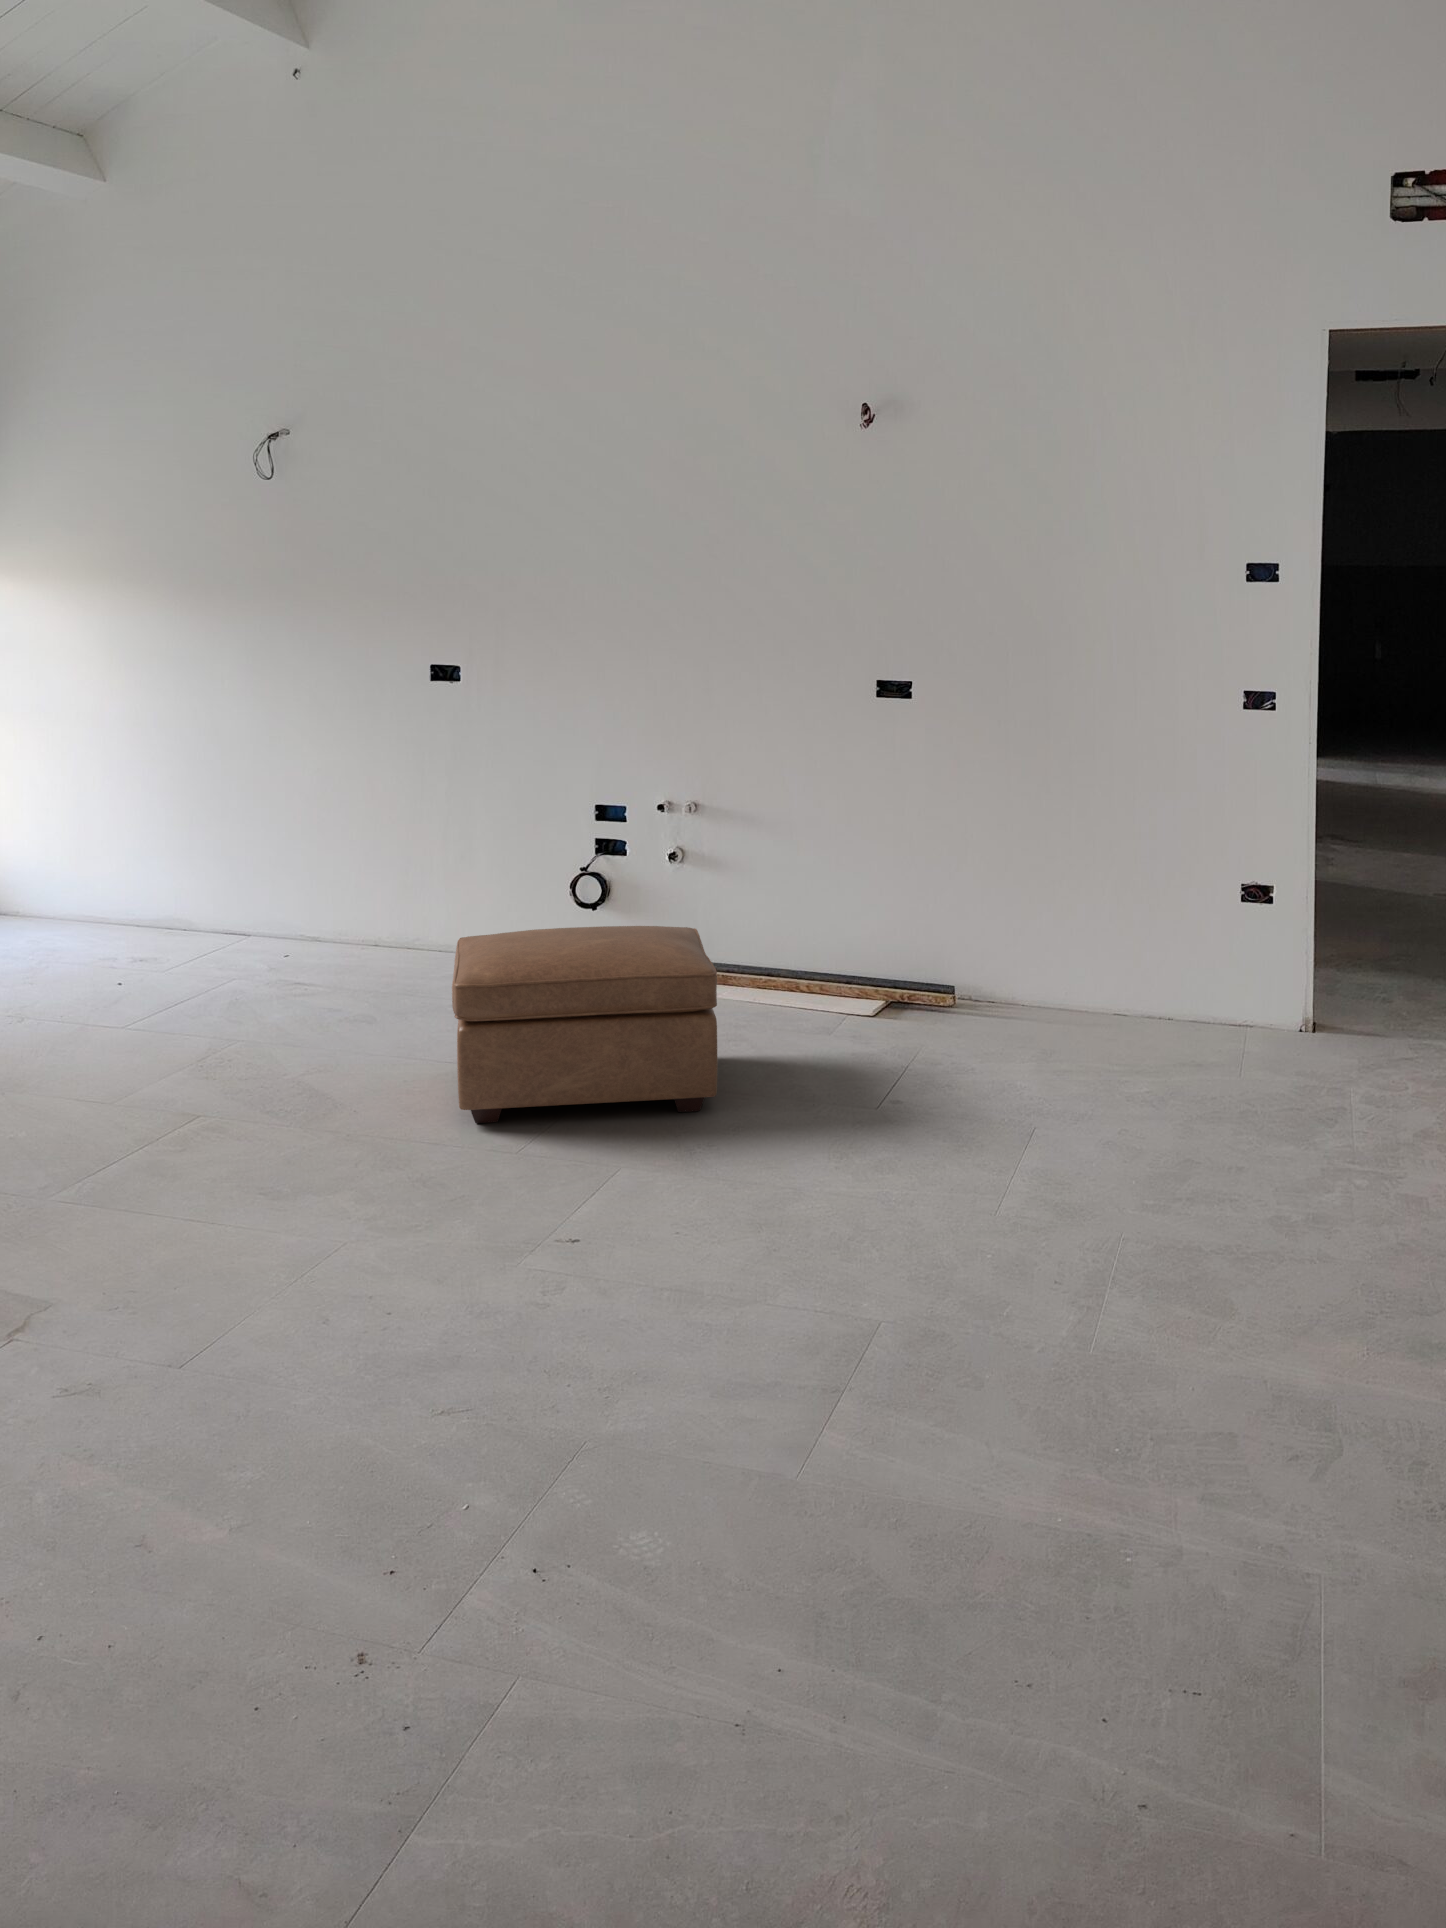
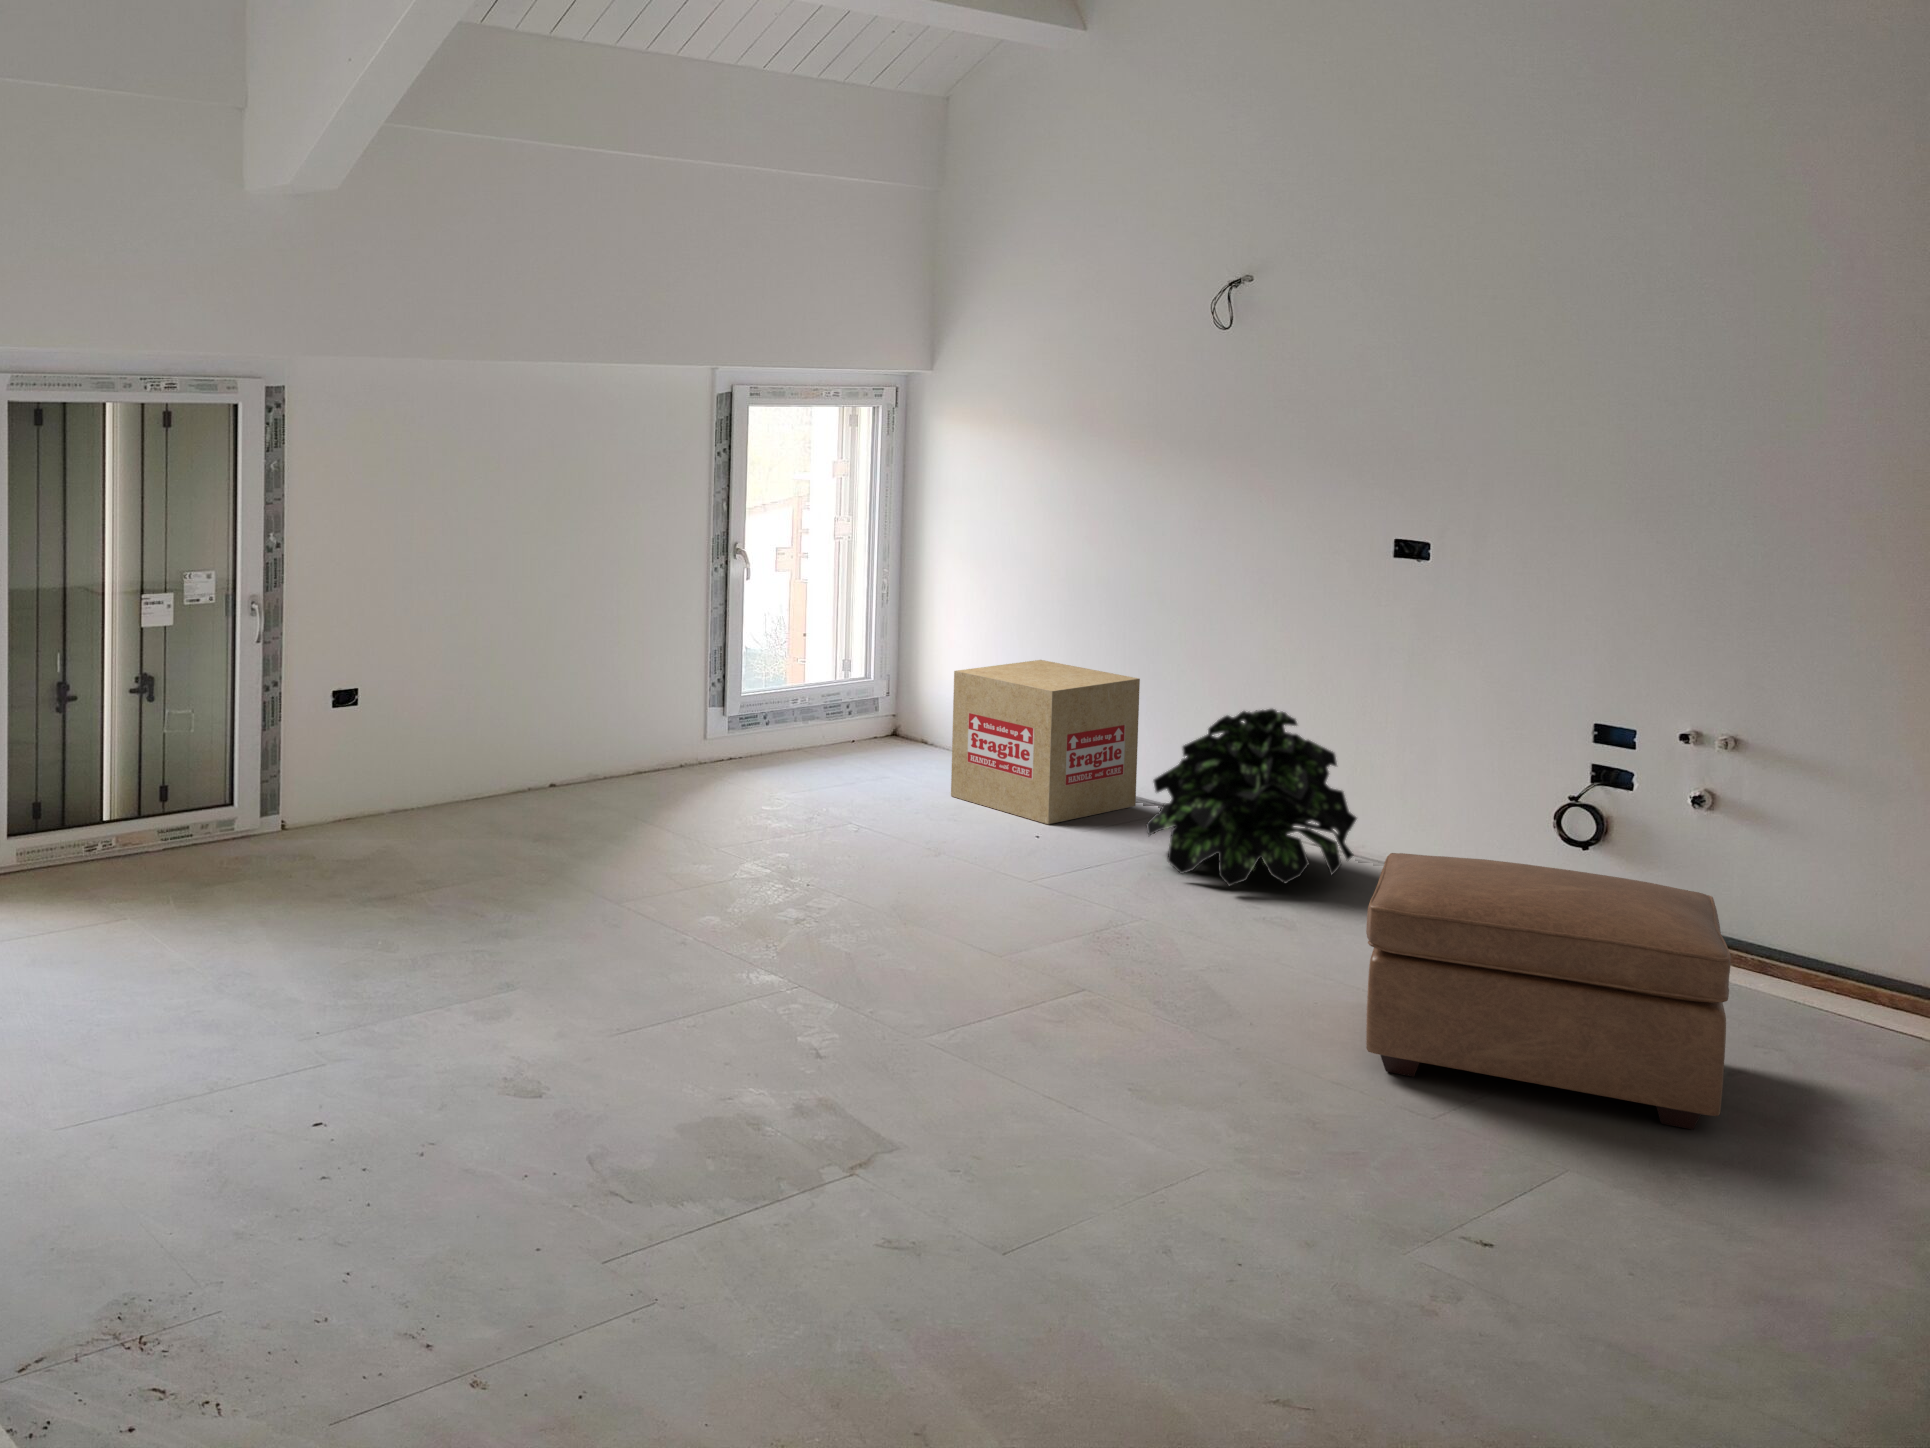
cardboard box: none [15,810,210,970] -> present [951,660,1140,824]
potted plant: none [230,827,416,996] -> present [1146,709,1357,886]

